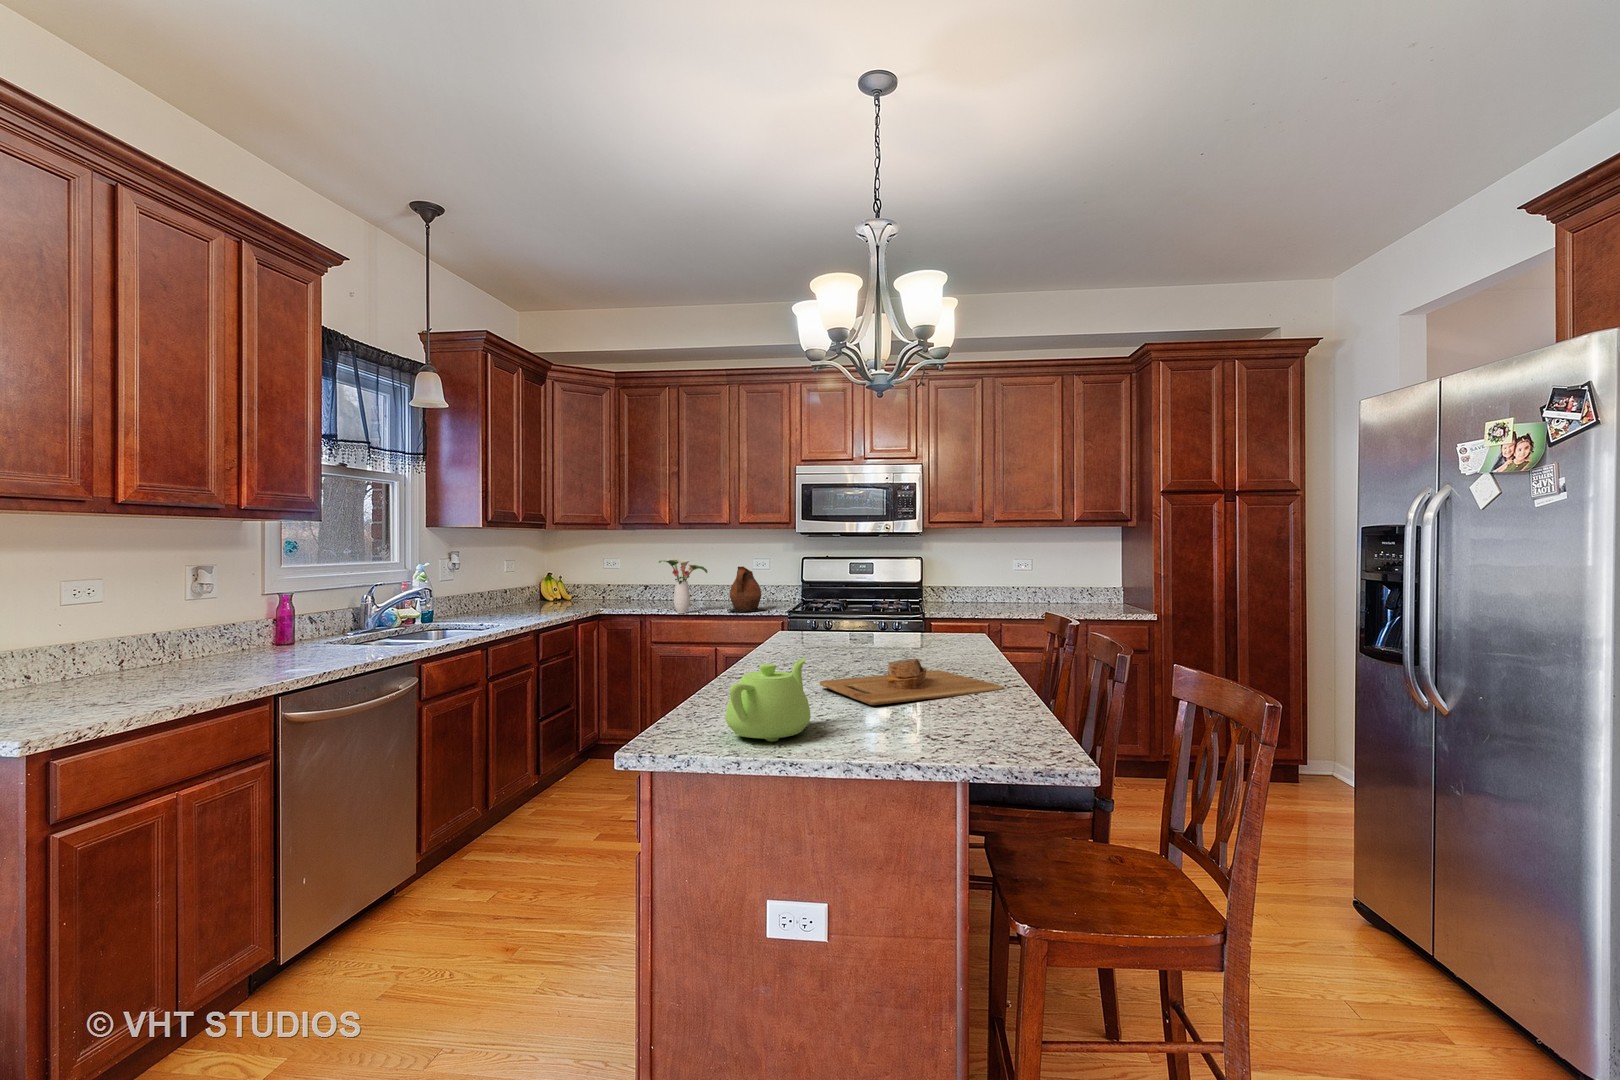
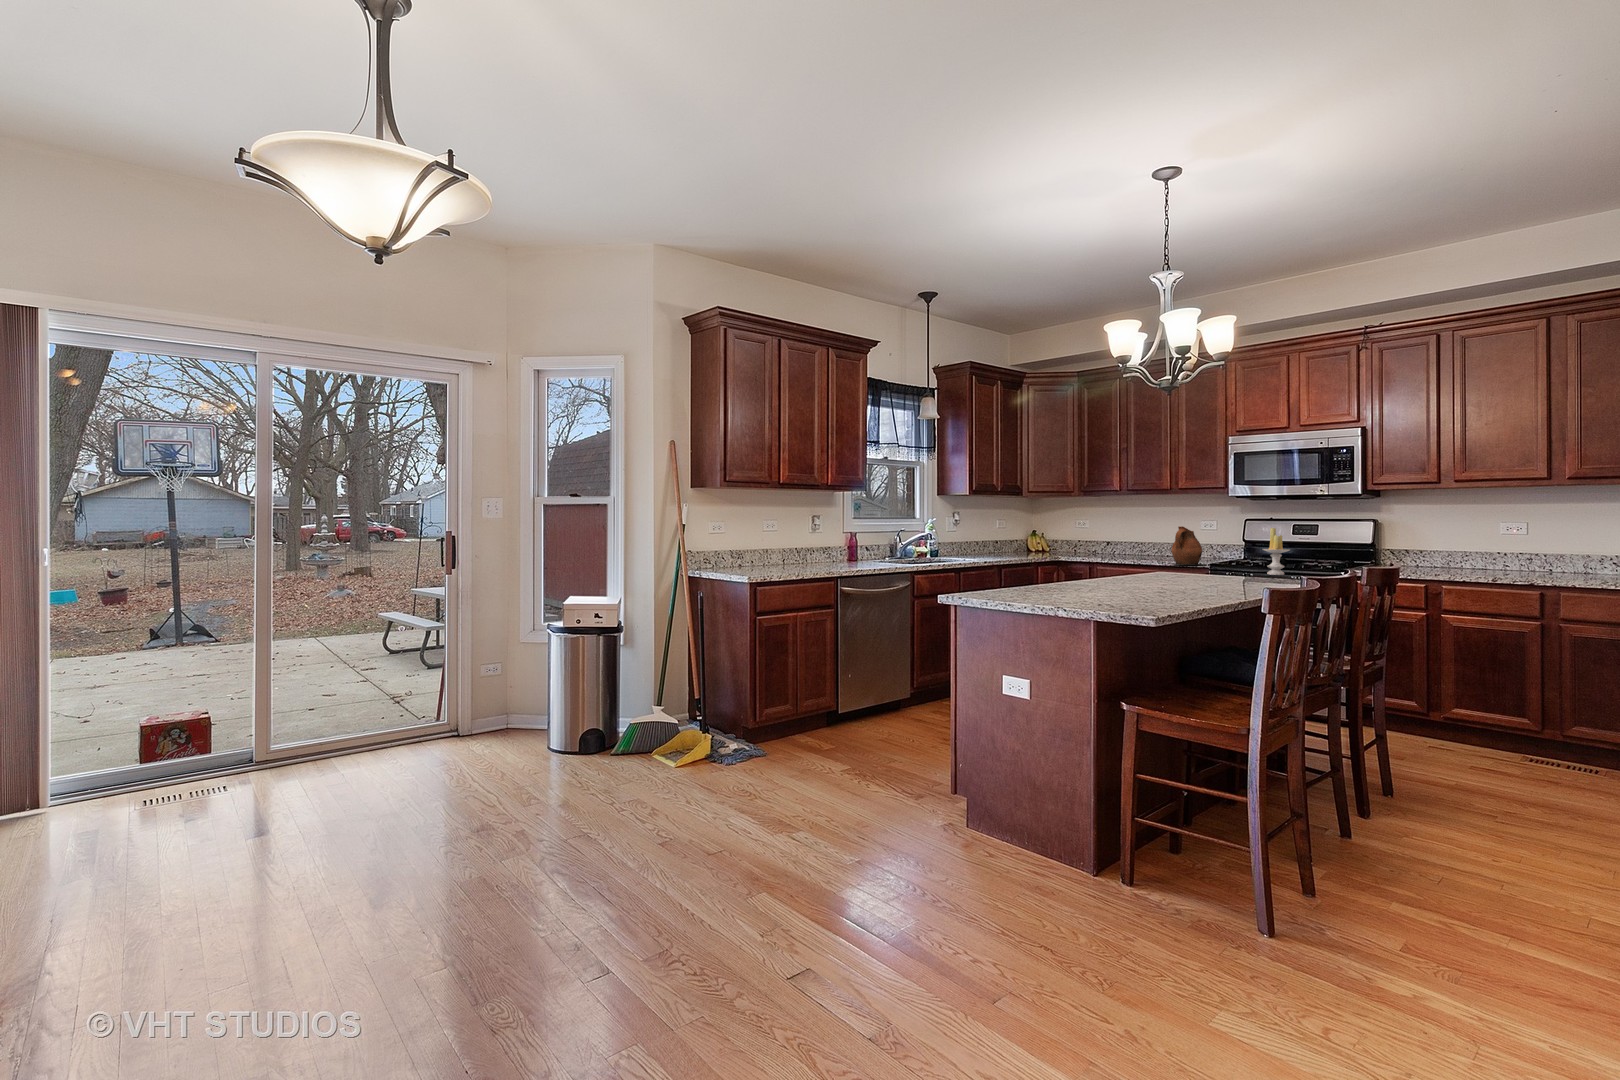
flower arrangement: present [659,558,707,613] -> none [1109,519,1151,565]
candle: none [879,572,905,626] -> present [1262,528,1290,575]
teapot: present [726,658,811,741] -> none [993,560,1052,599]
cutting board: present [820,658,1004,705] -> none [1098,574,1214,597]

